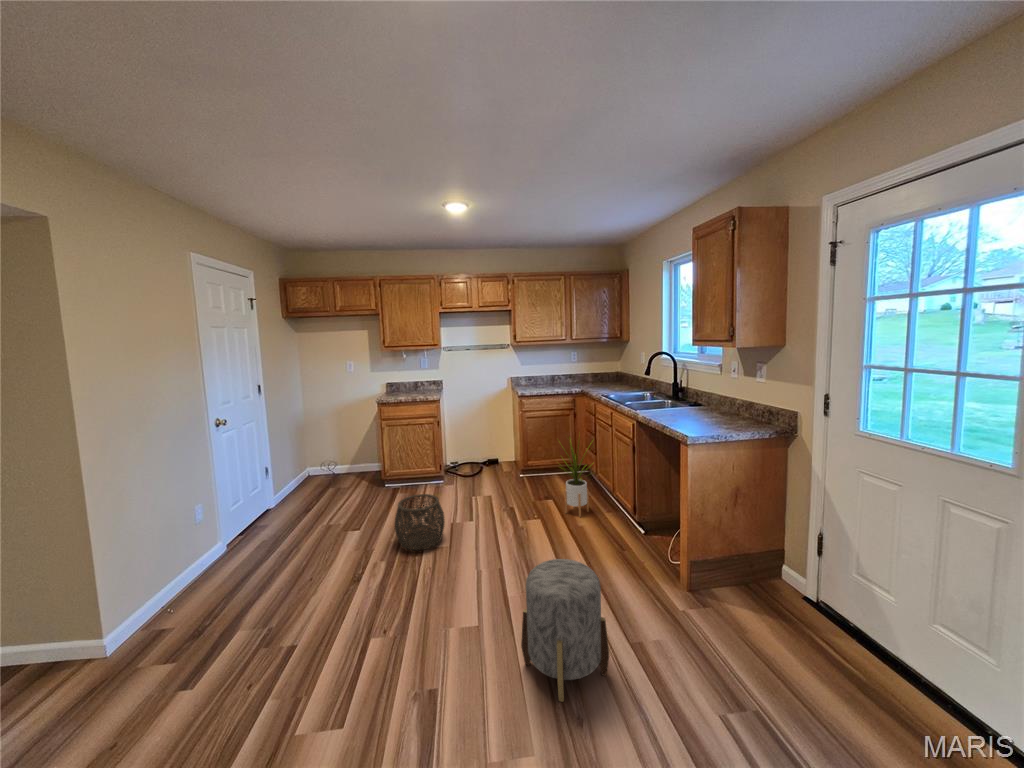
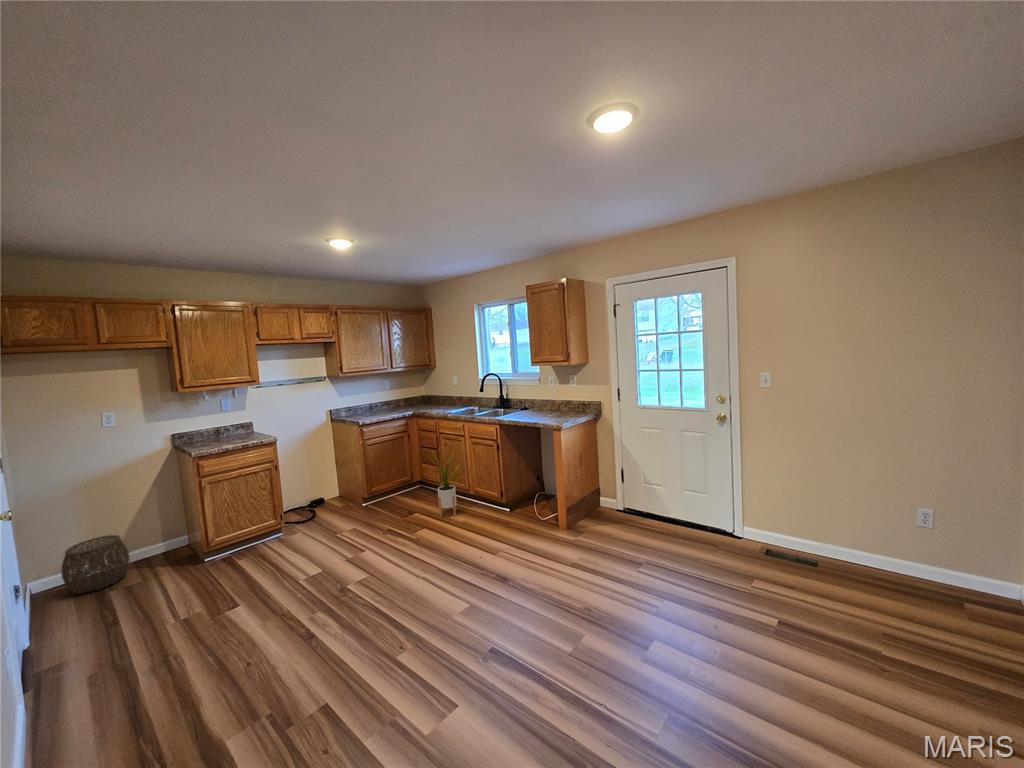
woven basket: present [395,494,445,551] -> present [61,535,129,594]
stool: present [521,559,609,702] -> none [523,516,578,608]

